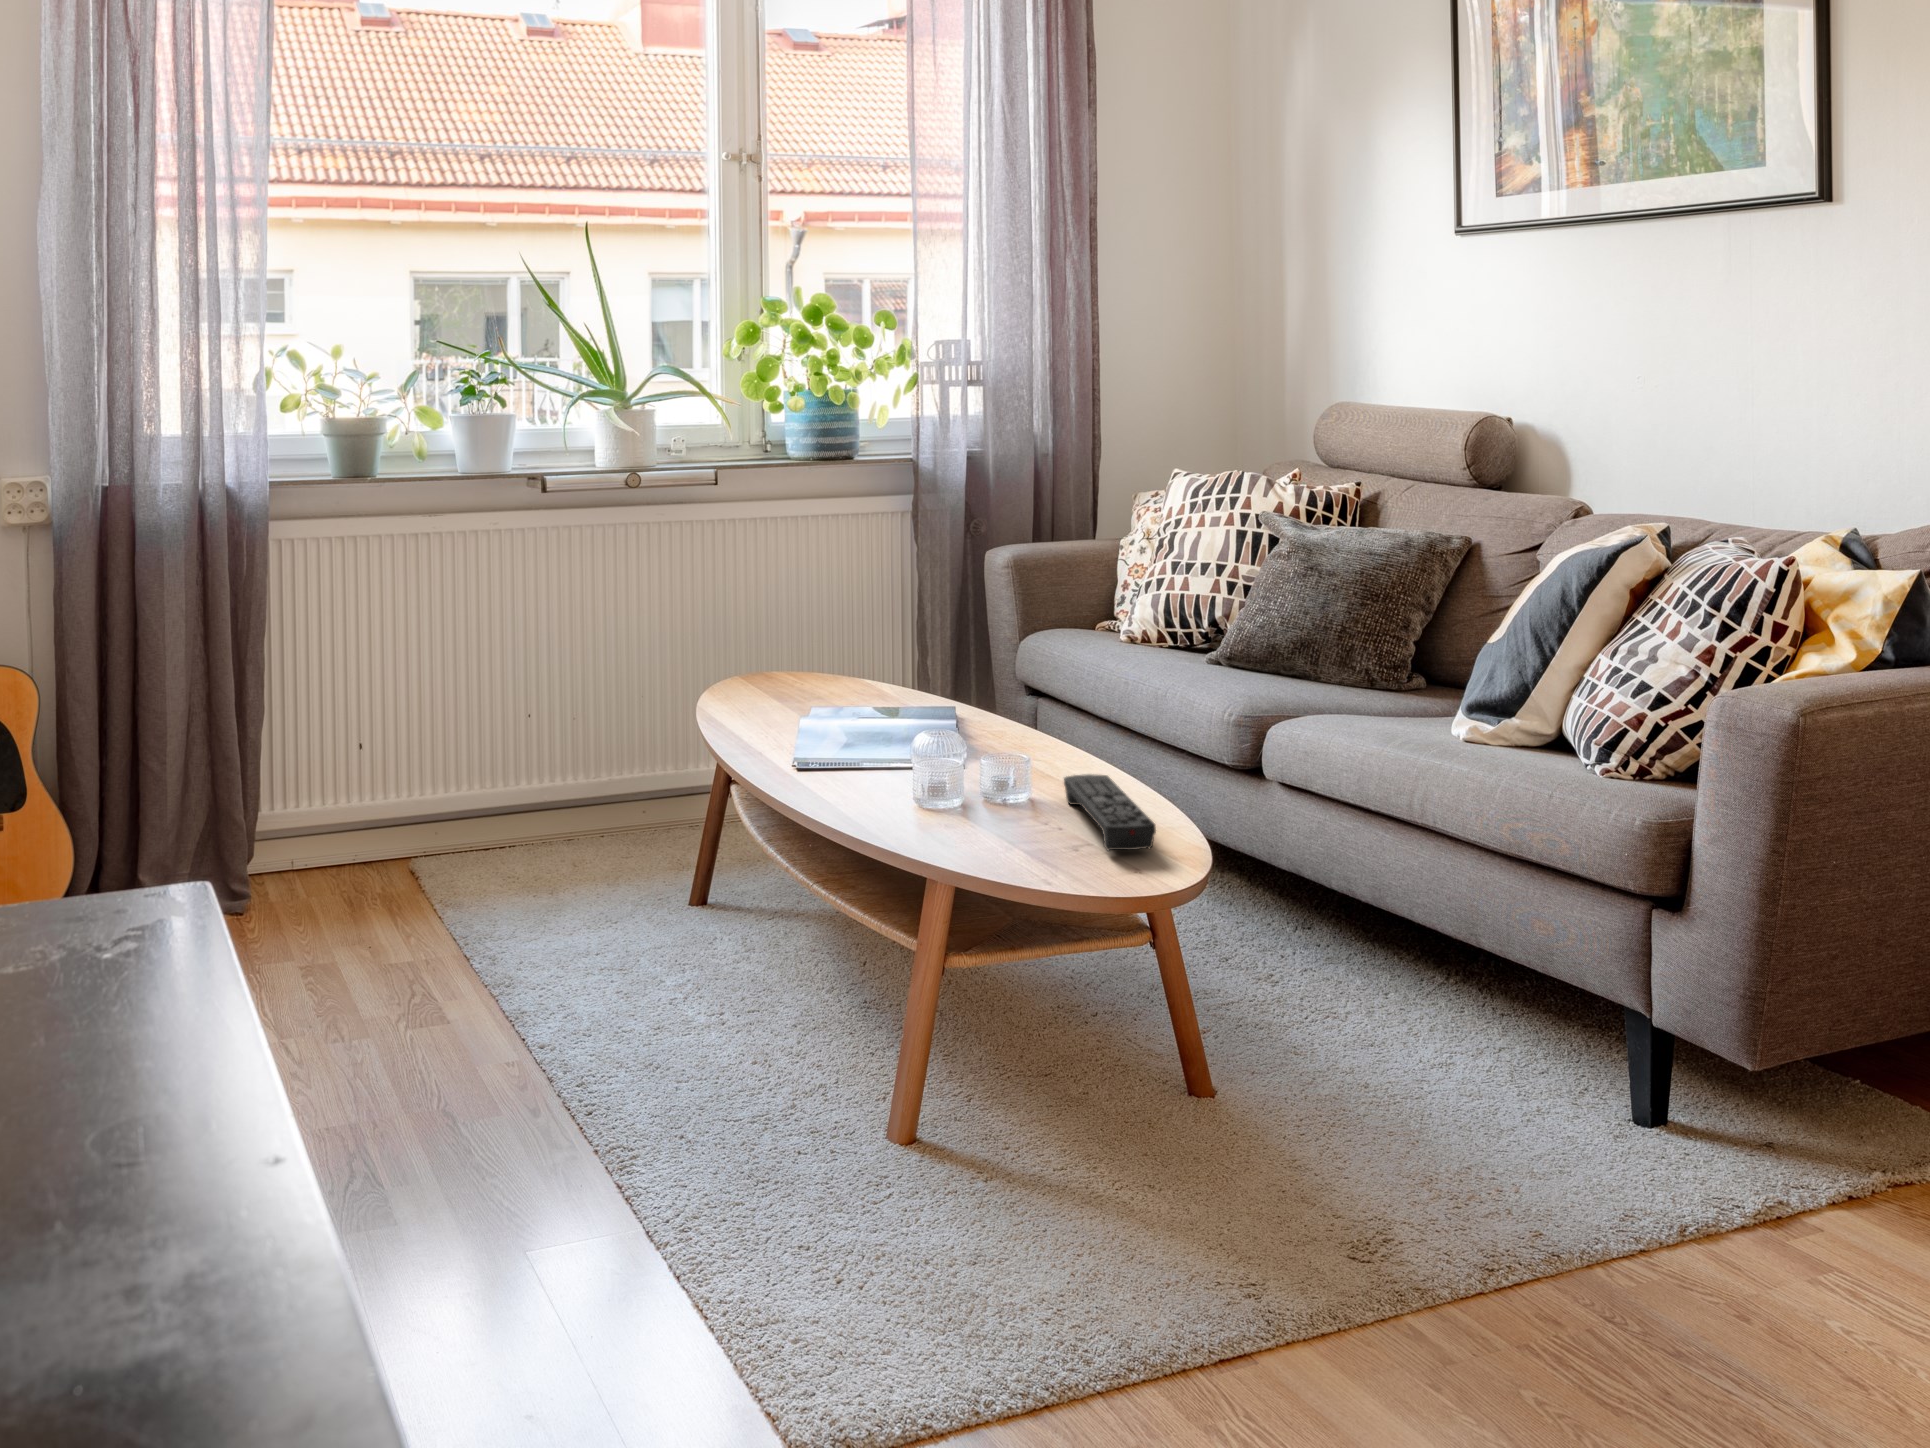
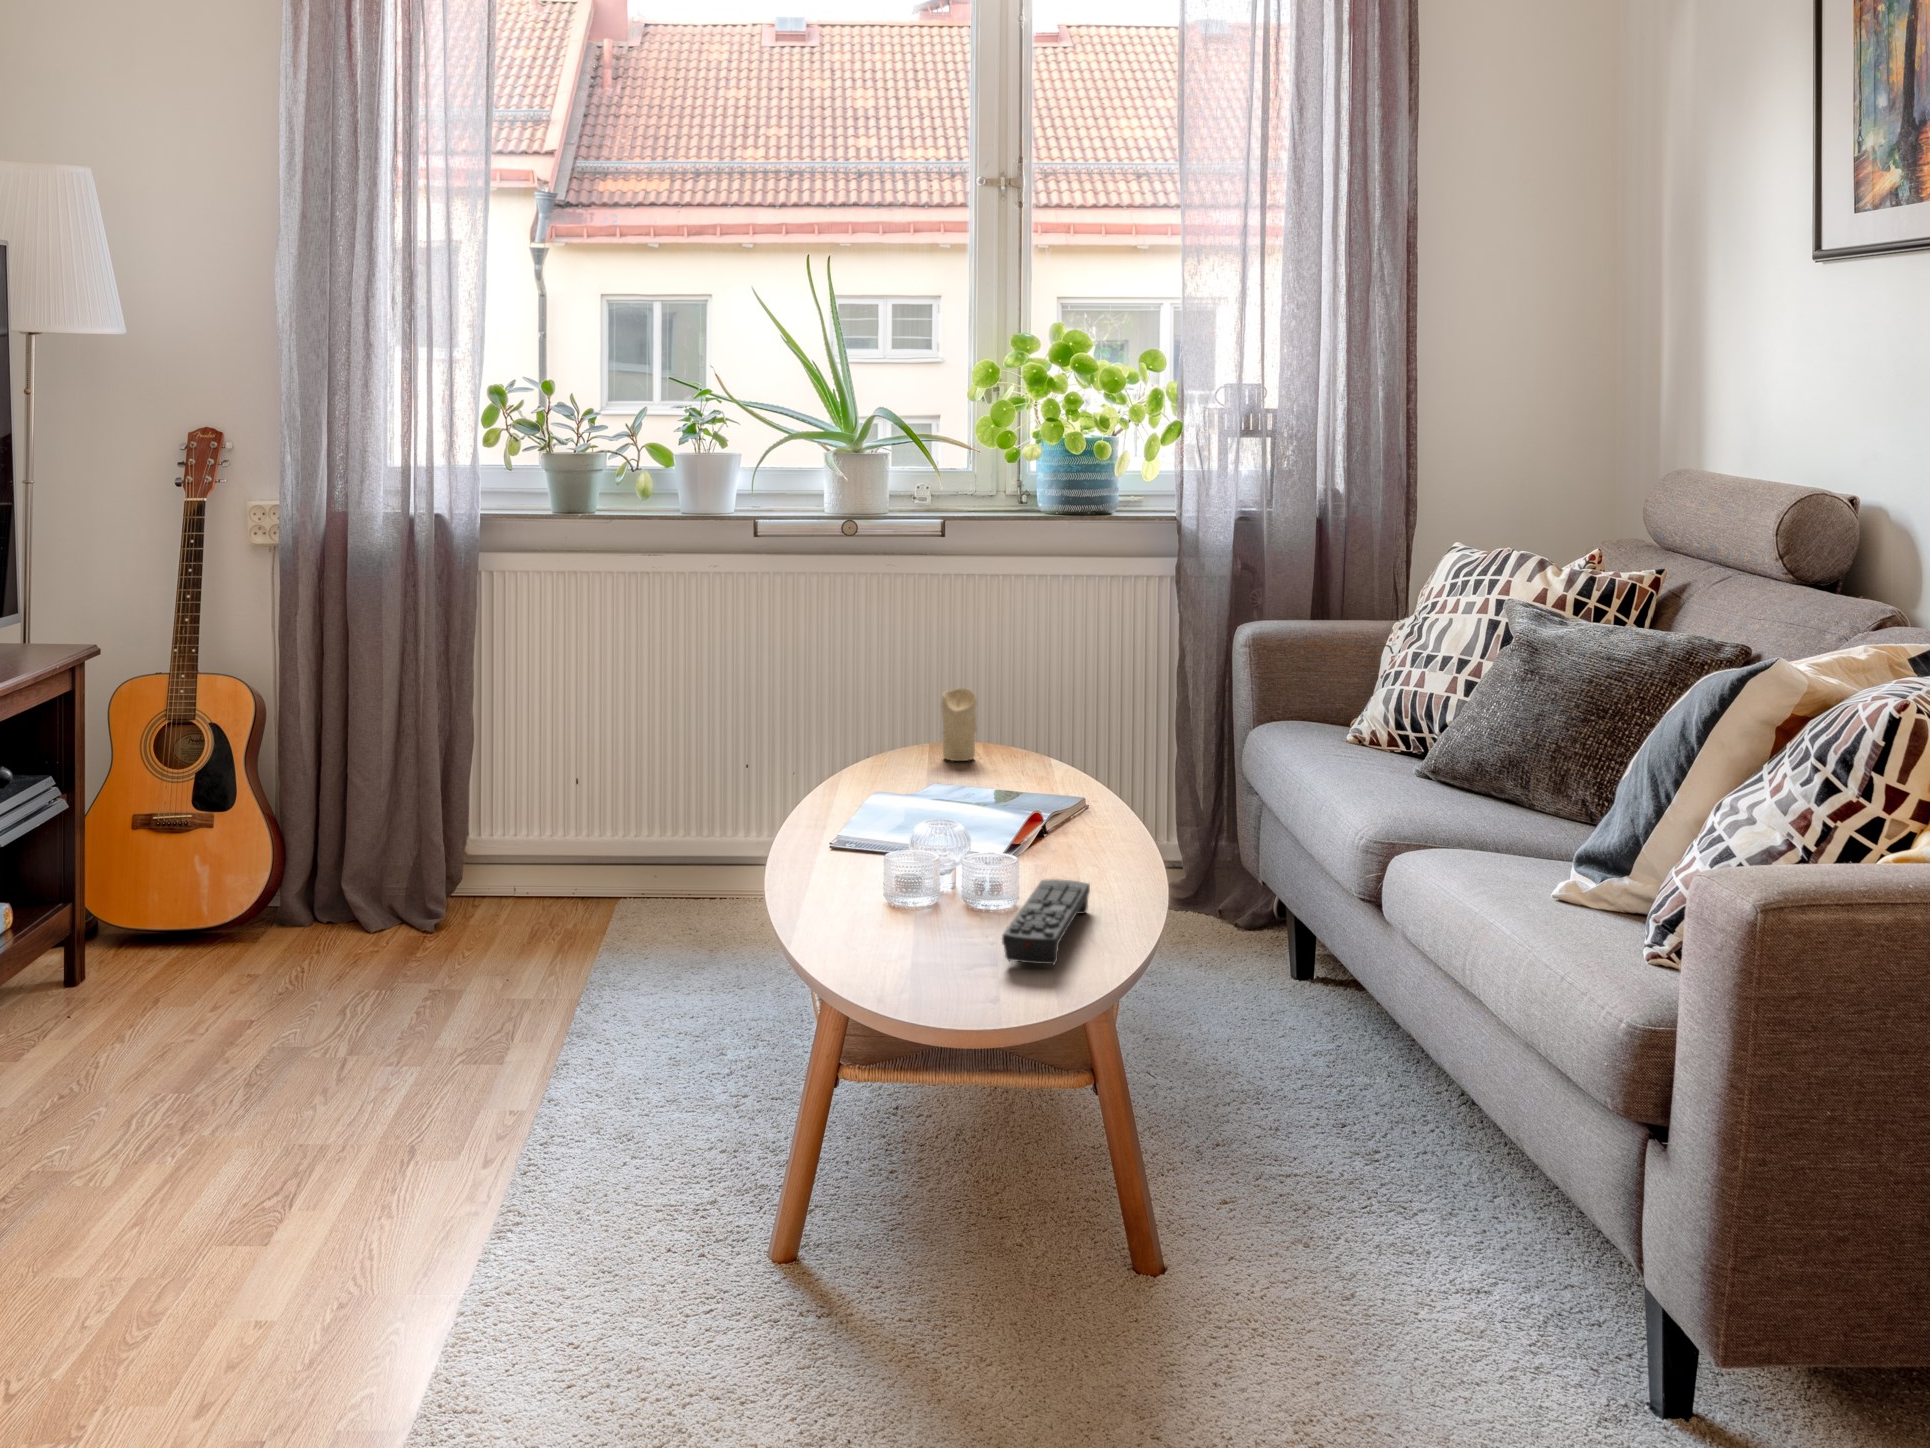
candle: none [812,620,845,687] -> present [941,688,977,761]

